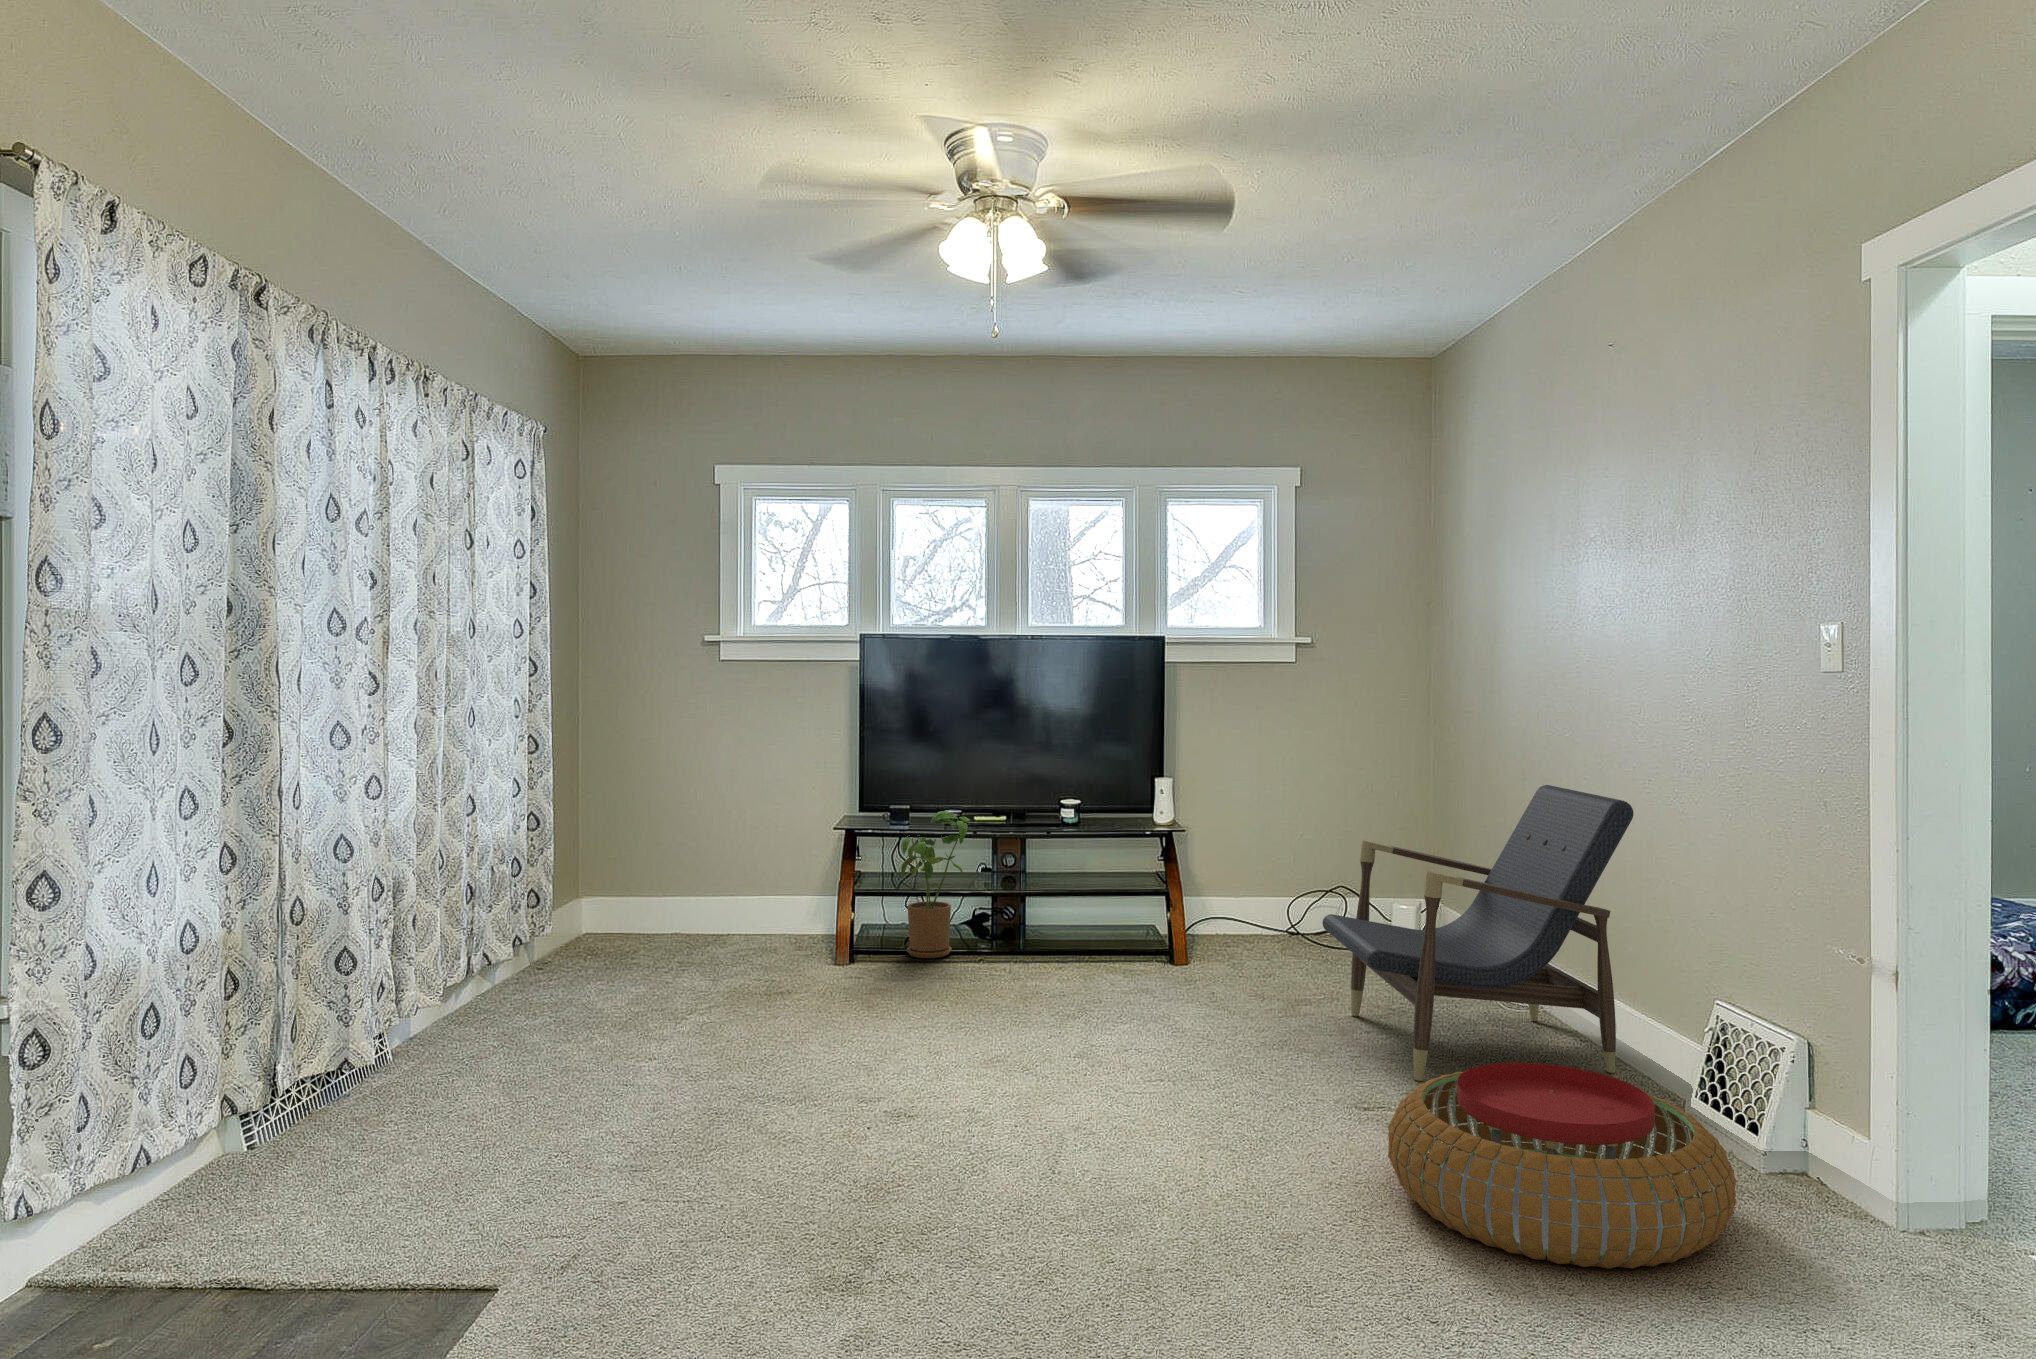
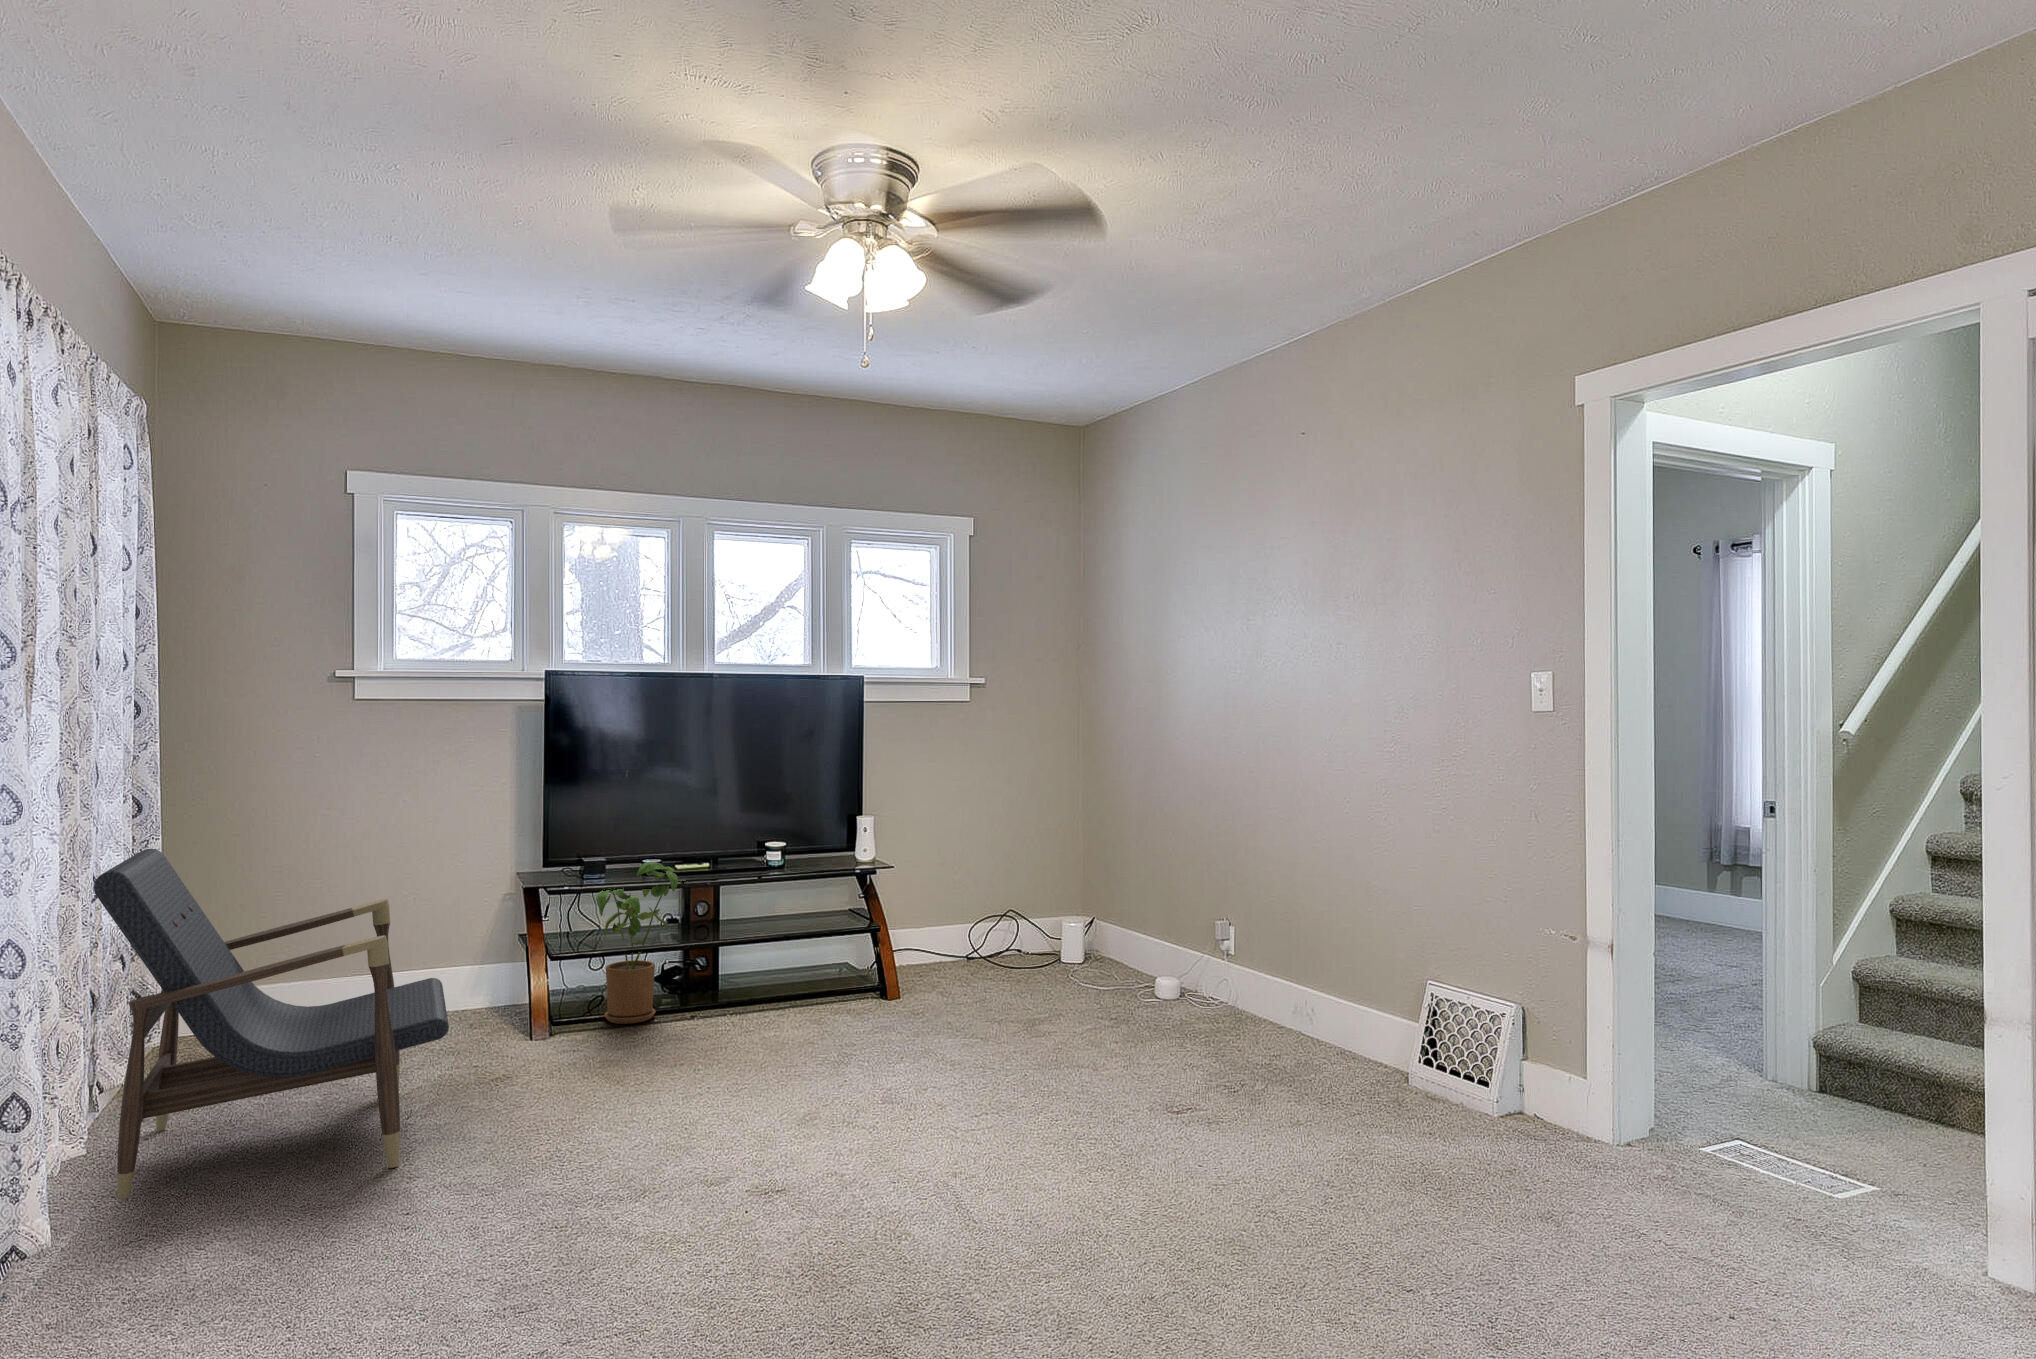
lounge chair: present [1322,785,1634,1081] -> present [94,849,449,1199]
pouf: present [1388,1063,1736,1269] -> none [1253,1051,1532,1212]

